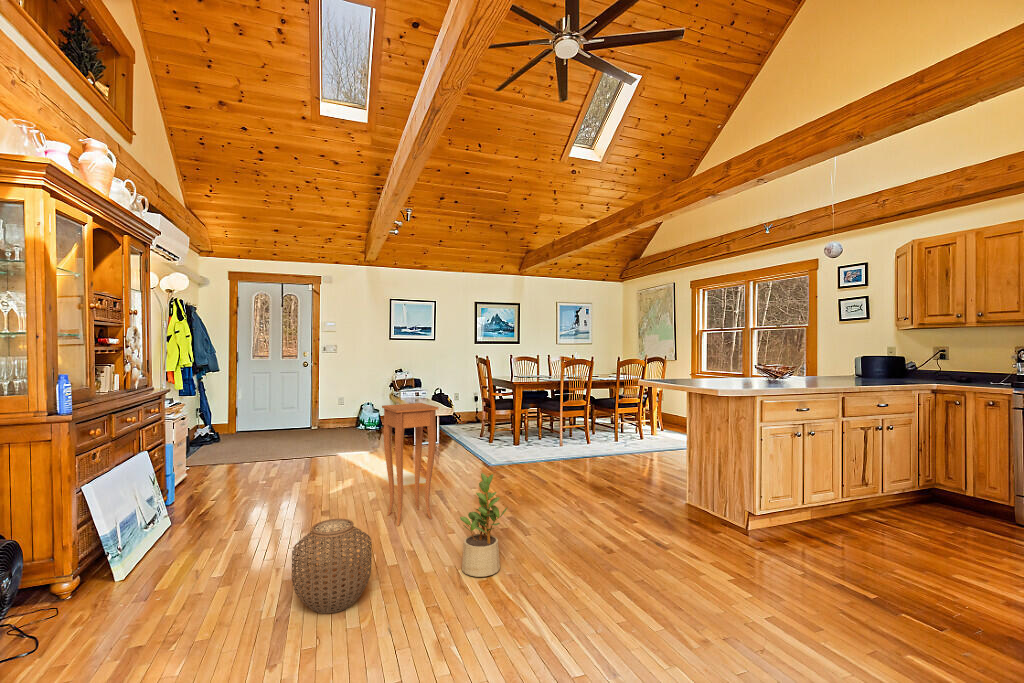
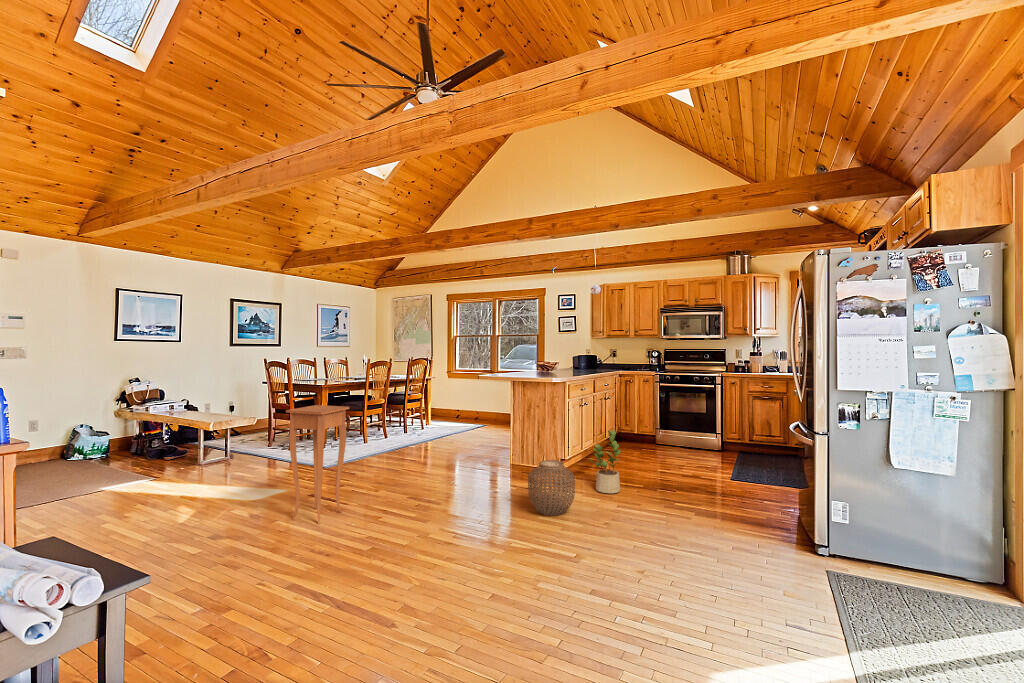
potted plant: present [460,473,507,577] -> present [589,430,621,493]
woven basket: present [292,519,372,613] -> present [528,460,575,516]

